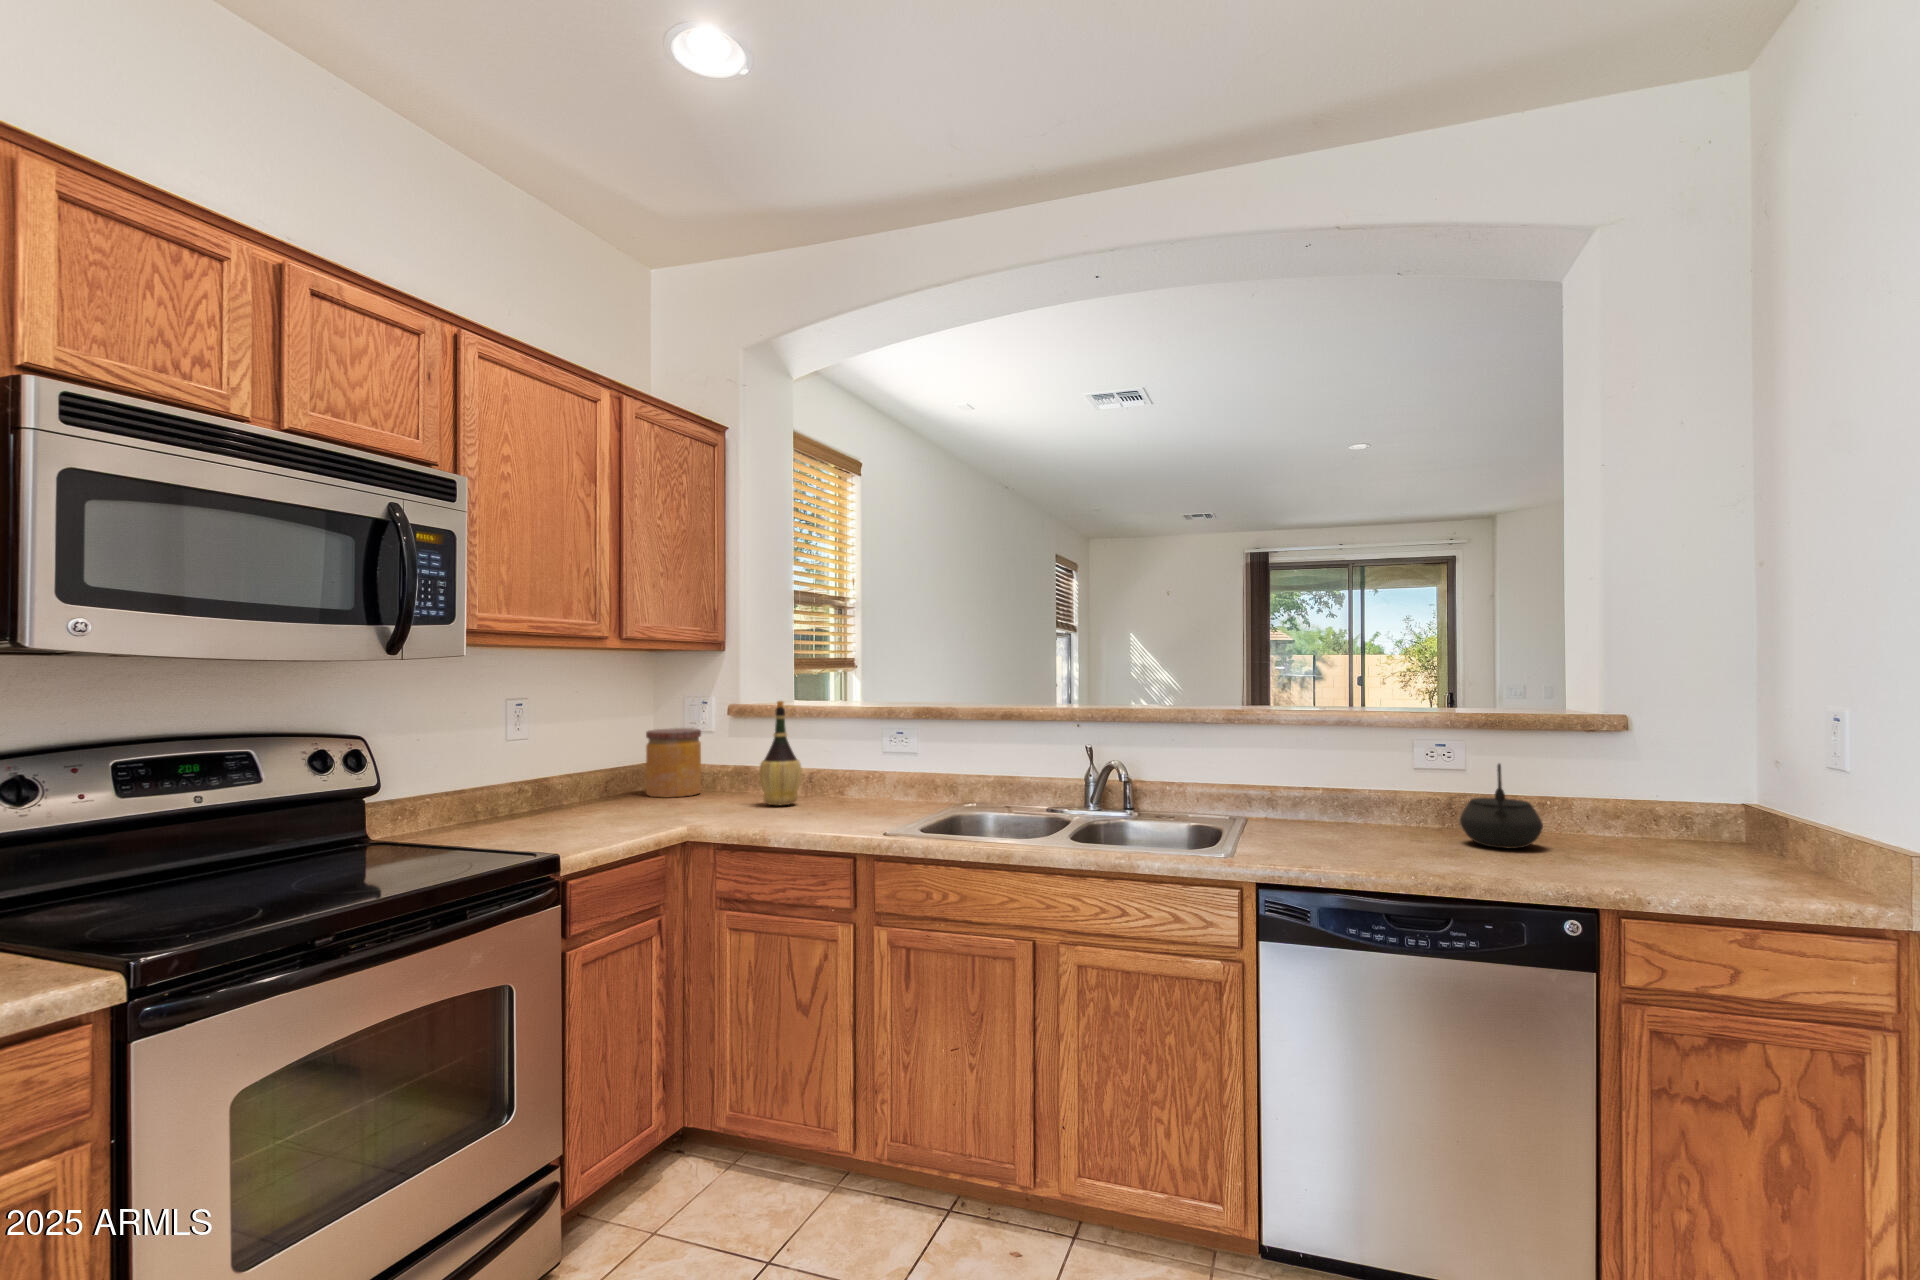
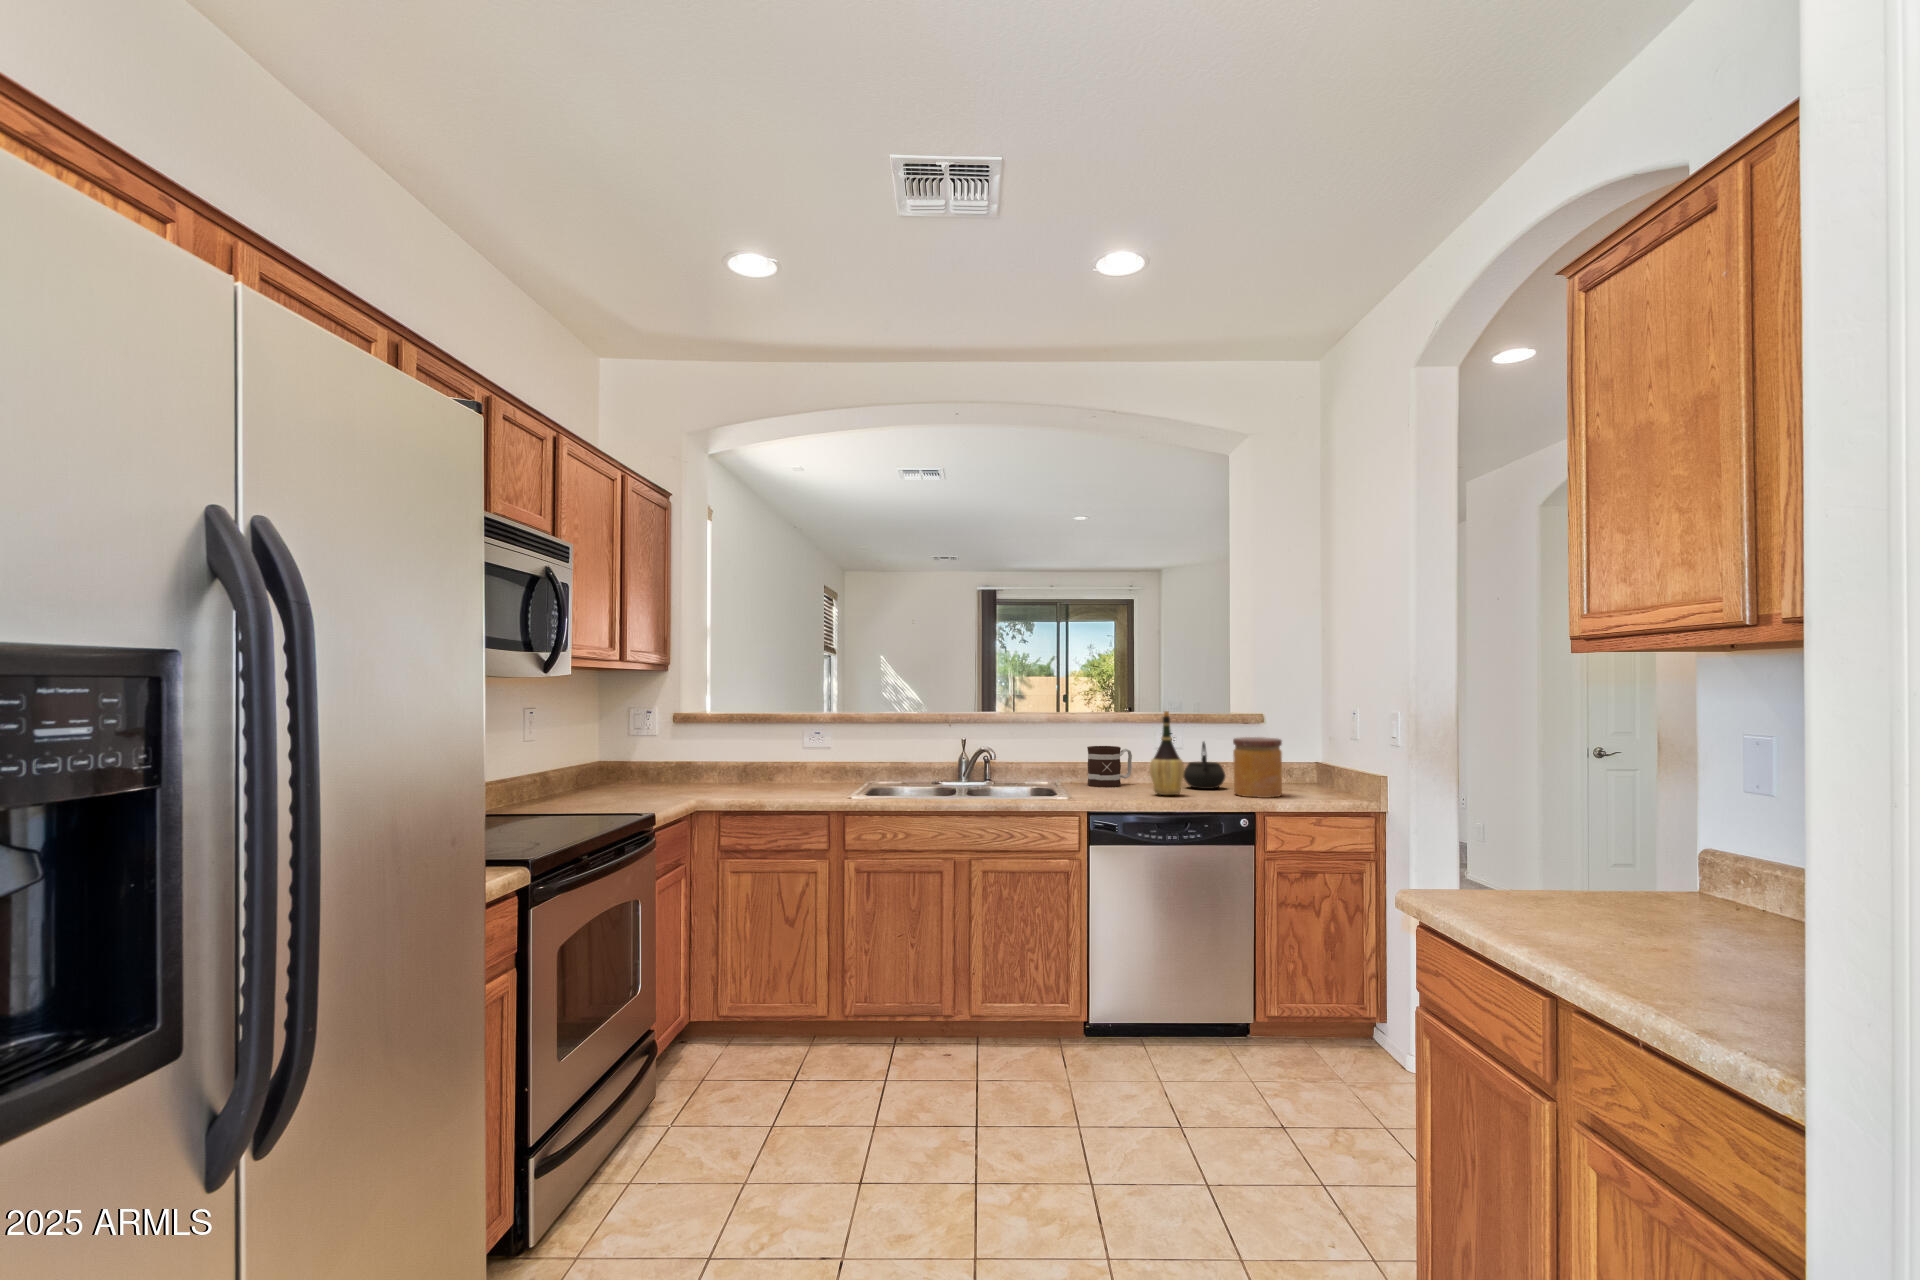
wine bottle: present [759,701,802,805] -> present [1150,711,1184,795]
jar: present [646,728,701,798] -> present [1233,737,1282,798]
mug: none [1292,764,1371,833] -> present [1087,746,1132,787]

